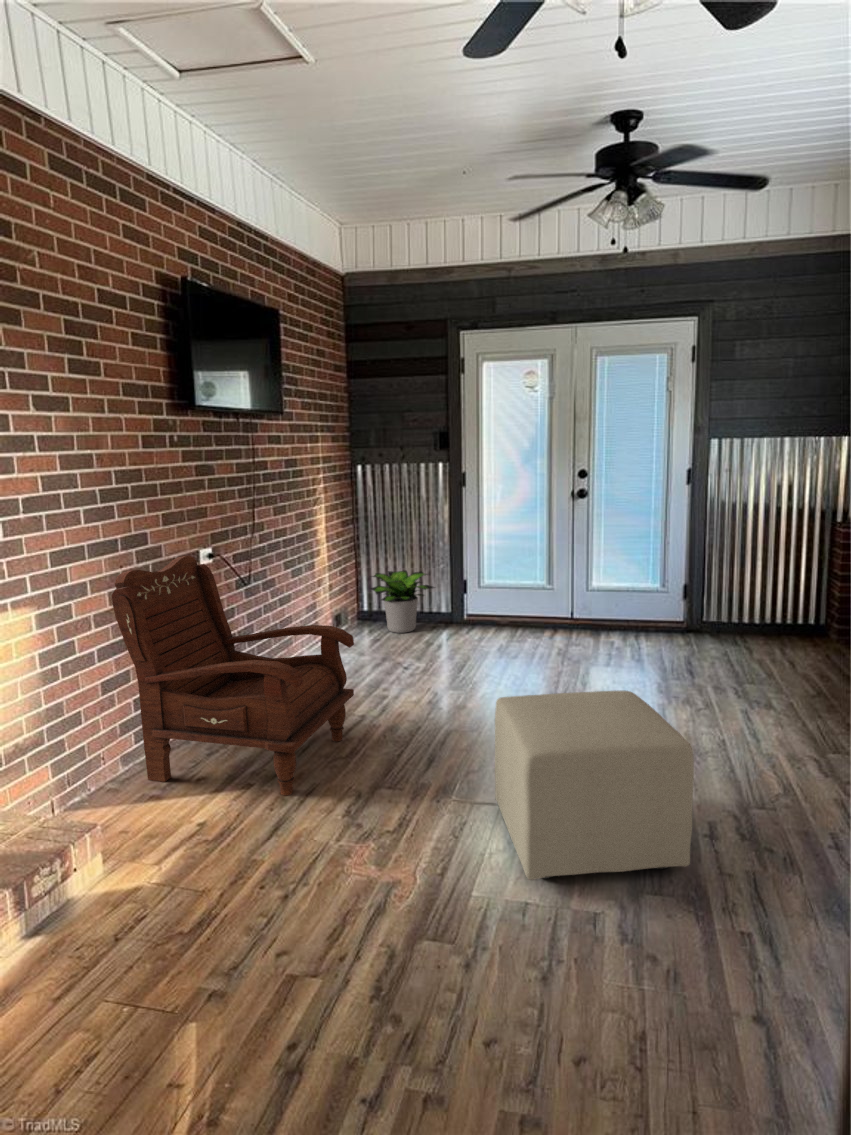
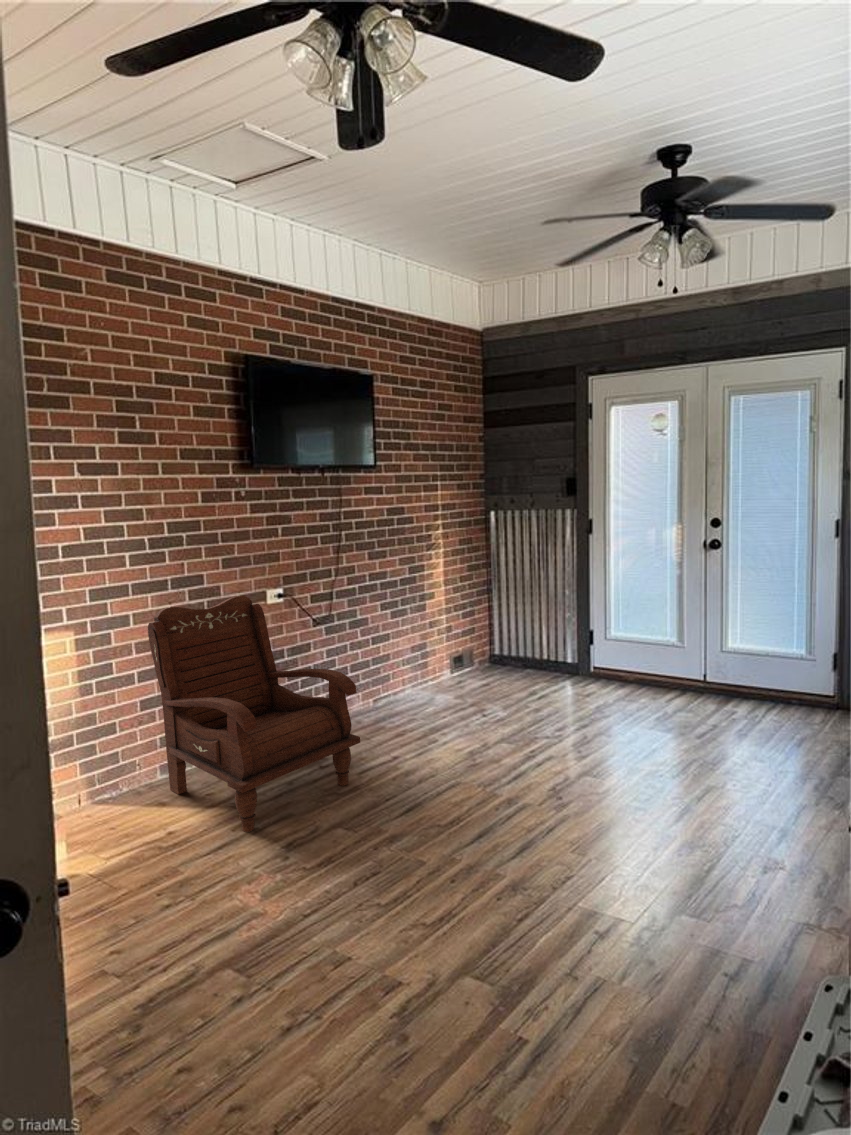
potted plant: present [371,570,434,633] -> none [486,617,550,680]
ottoman: present [495,691,694,880] -> none [323,778,556,1053]

